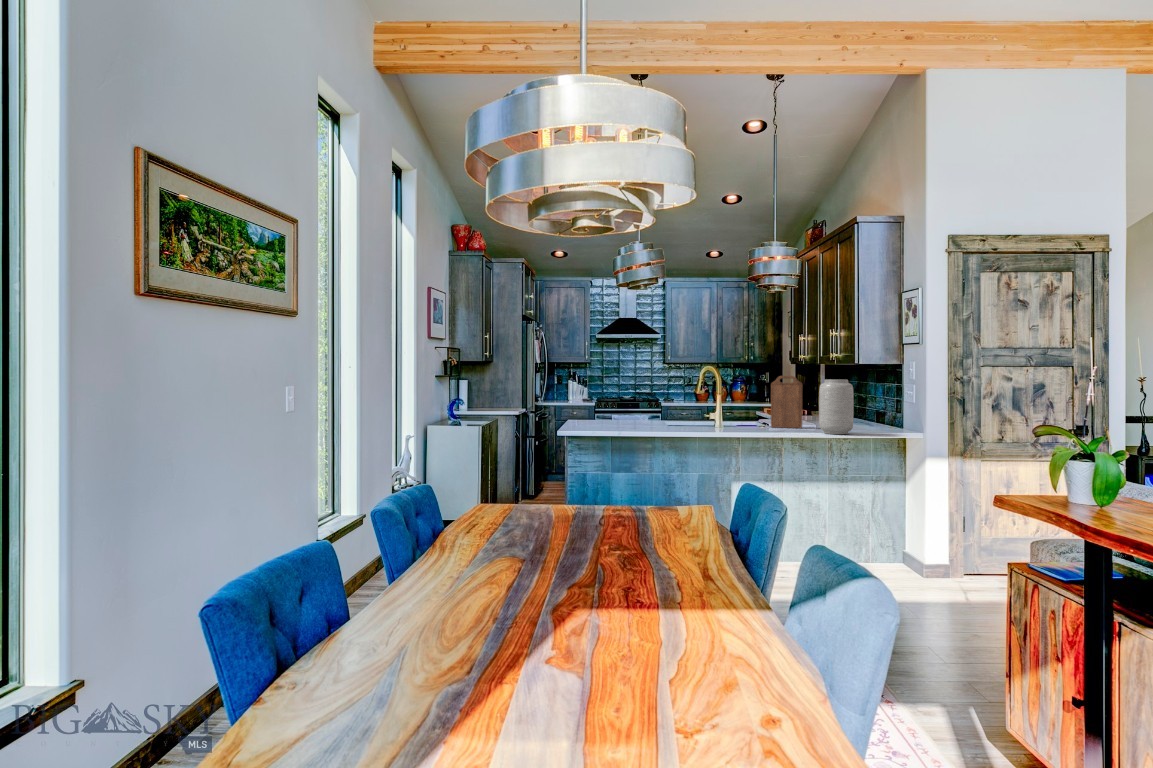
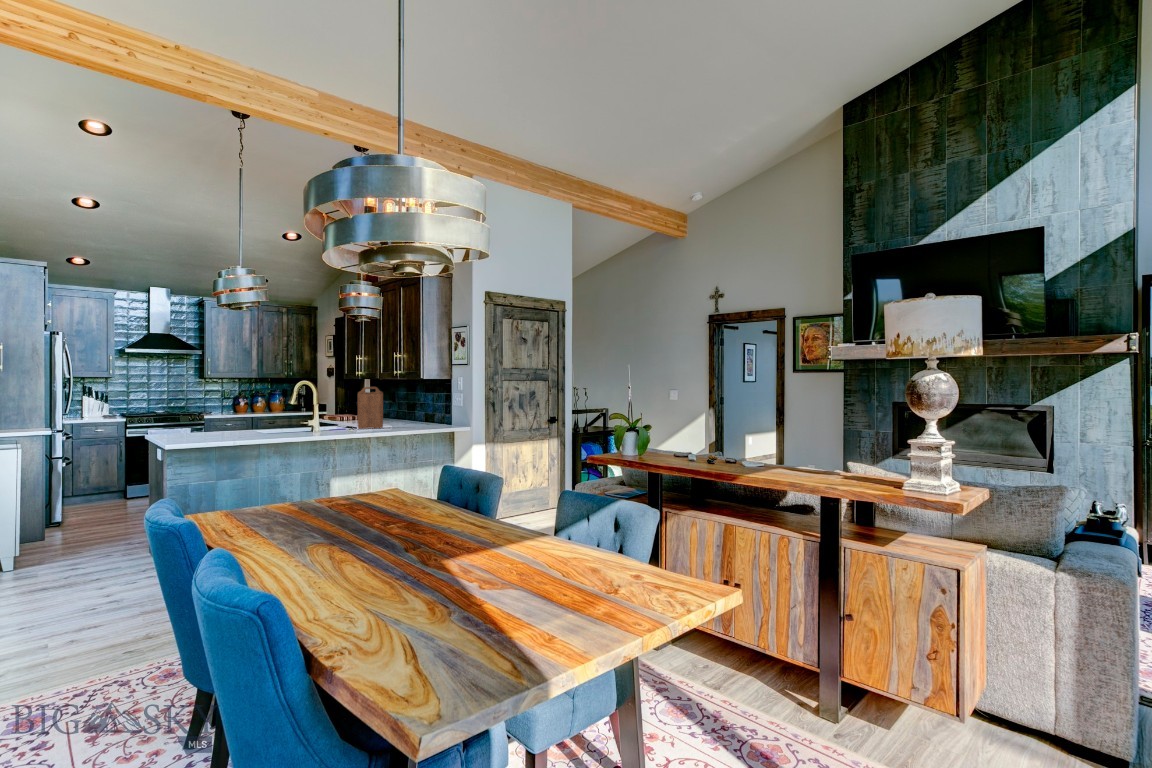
vase: present [819,379,854,434] -> none [402,389,427,430]

